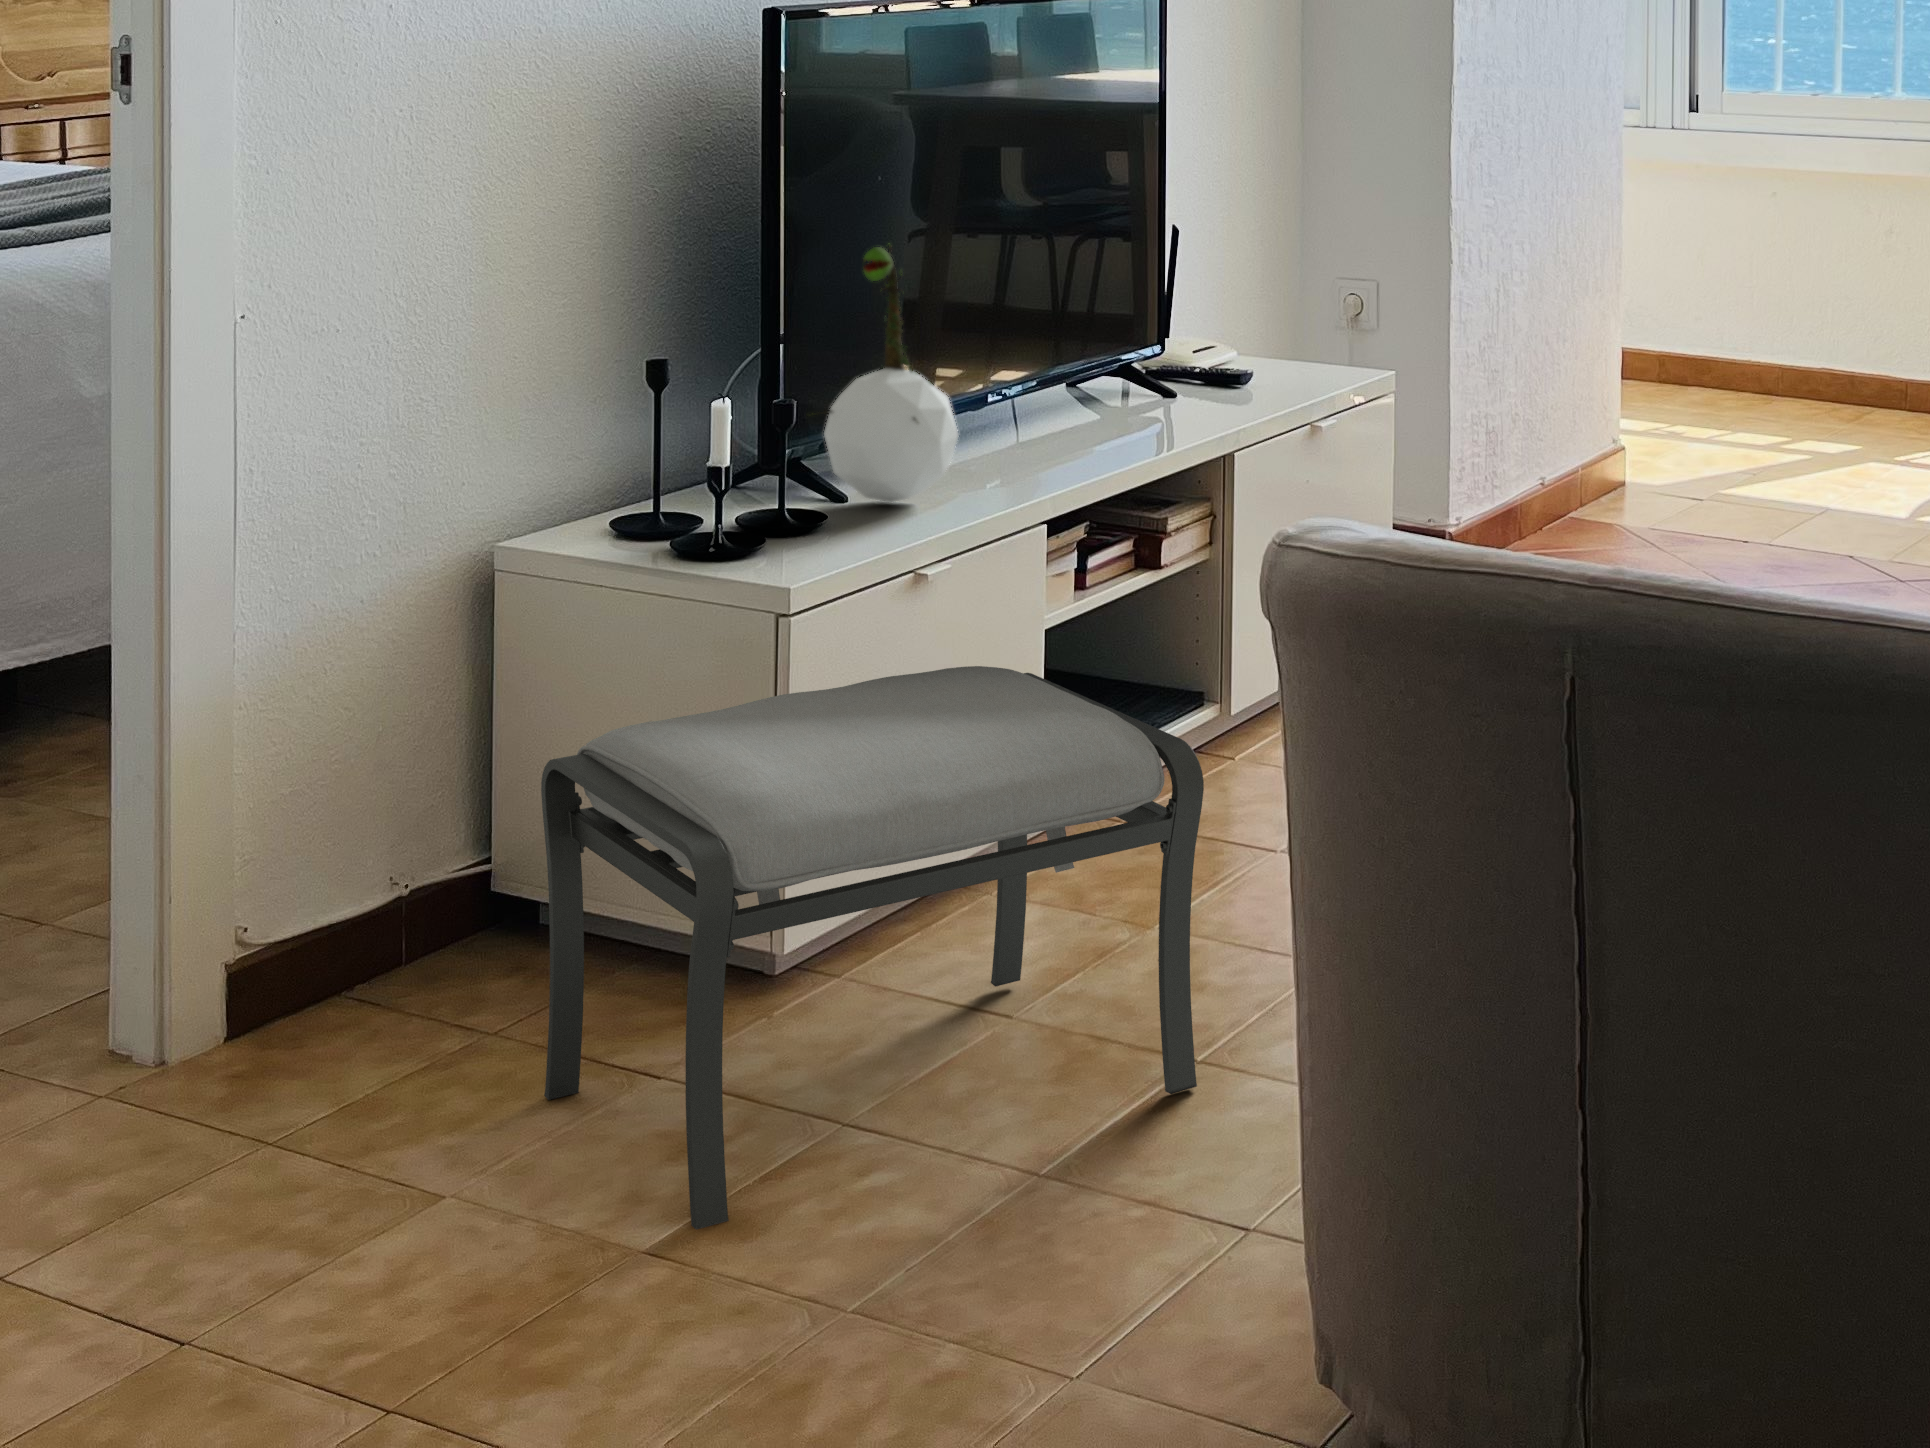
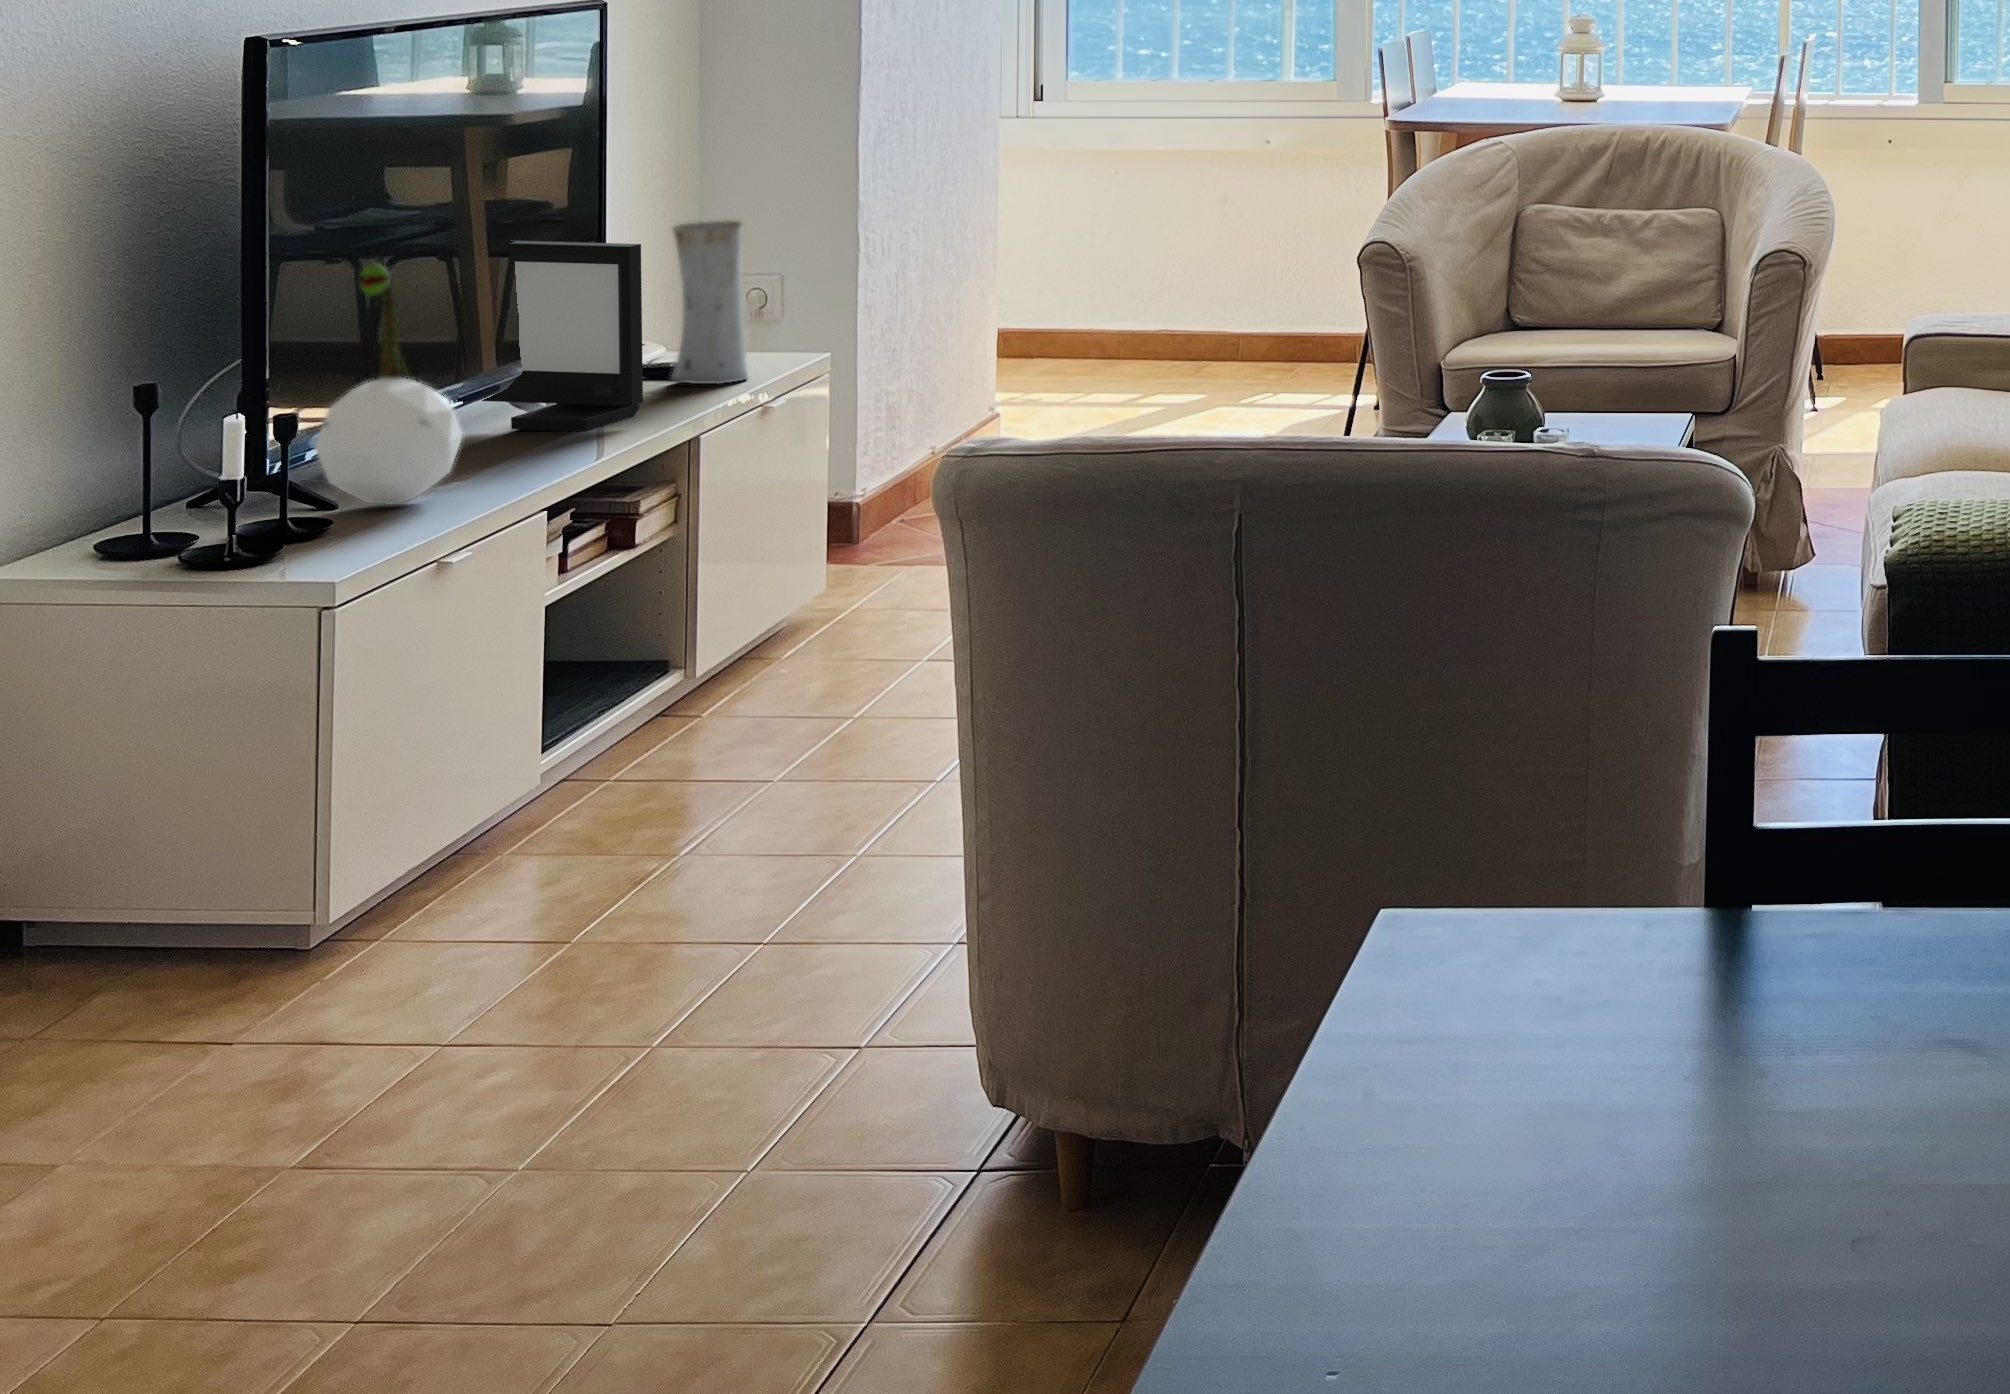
vase: none [1223,223,1297,400] -> present [671,221,748,384]
picture frame: none [1027,230,1174,440] -> present [482,241,643,431]
ottoman: present [541,666,1204,1230] -> none [98,633,786,1157]

